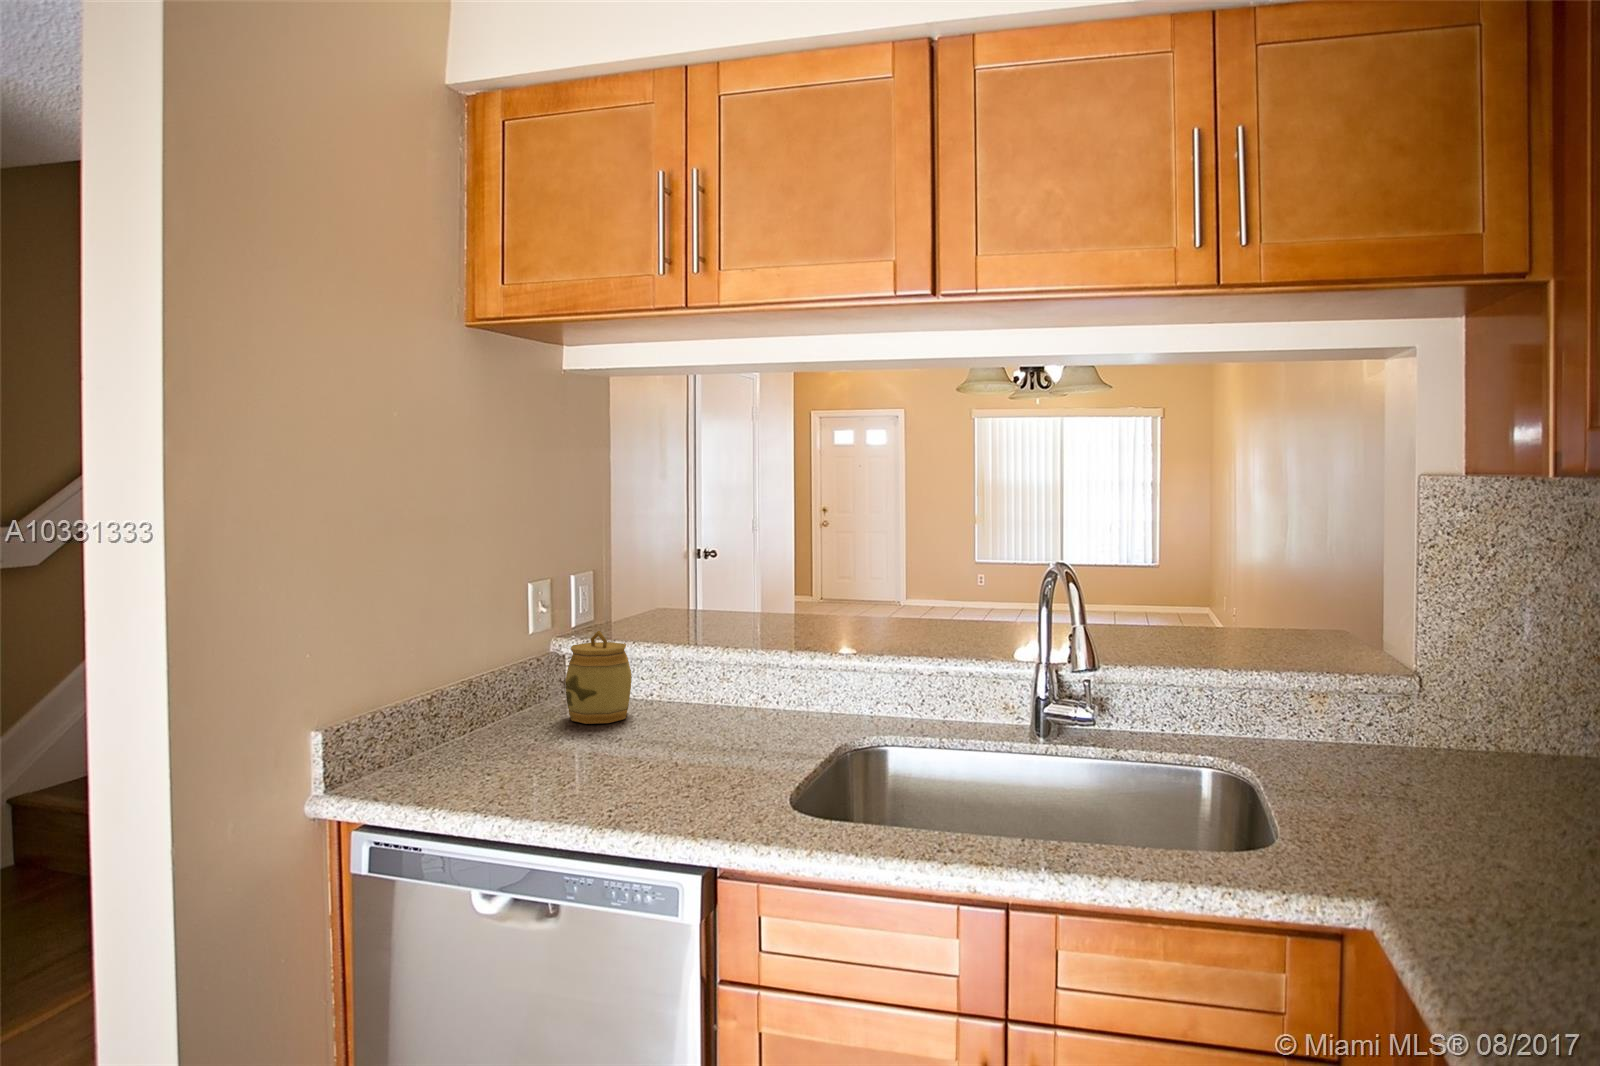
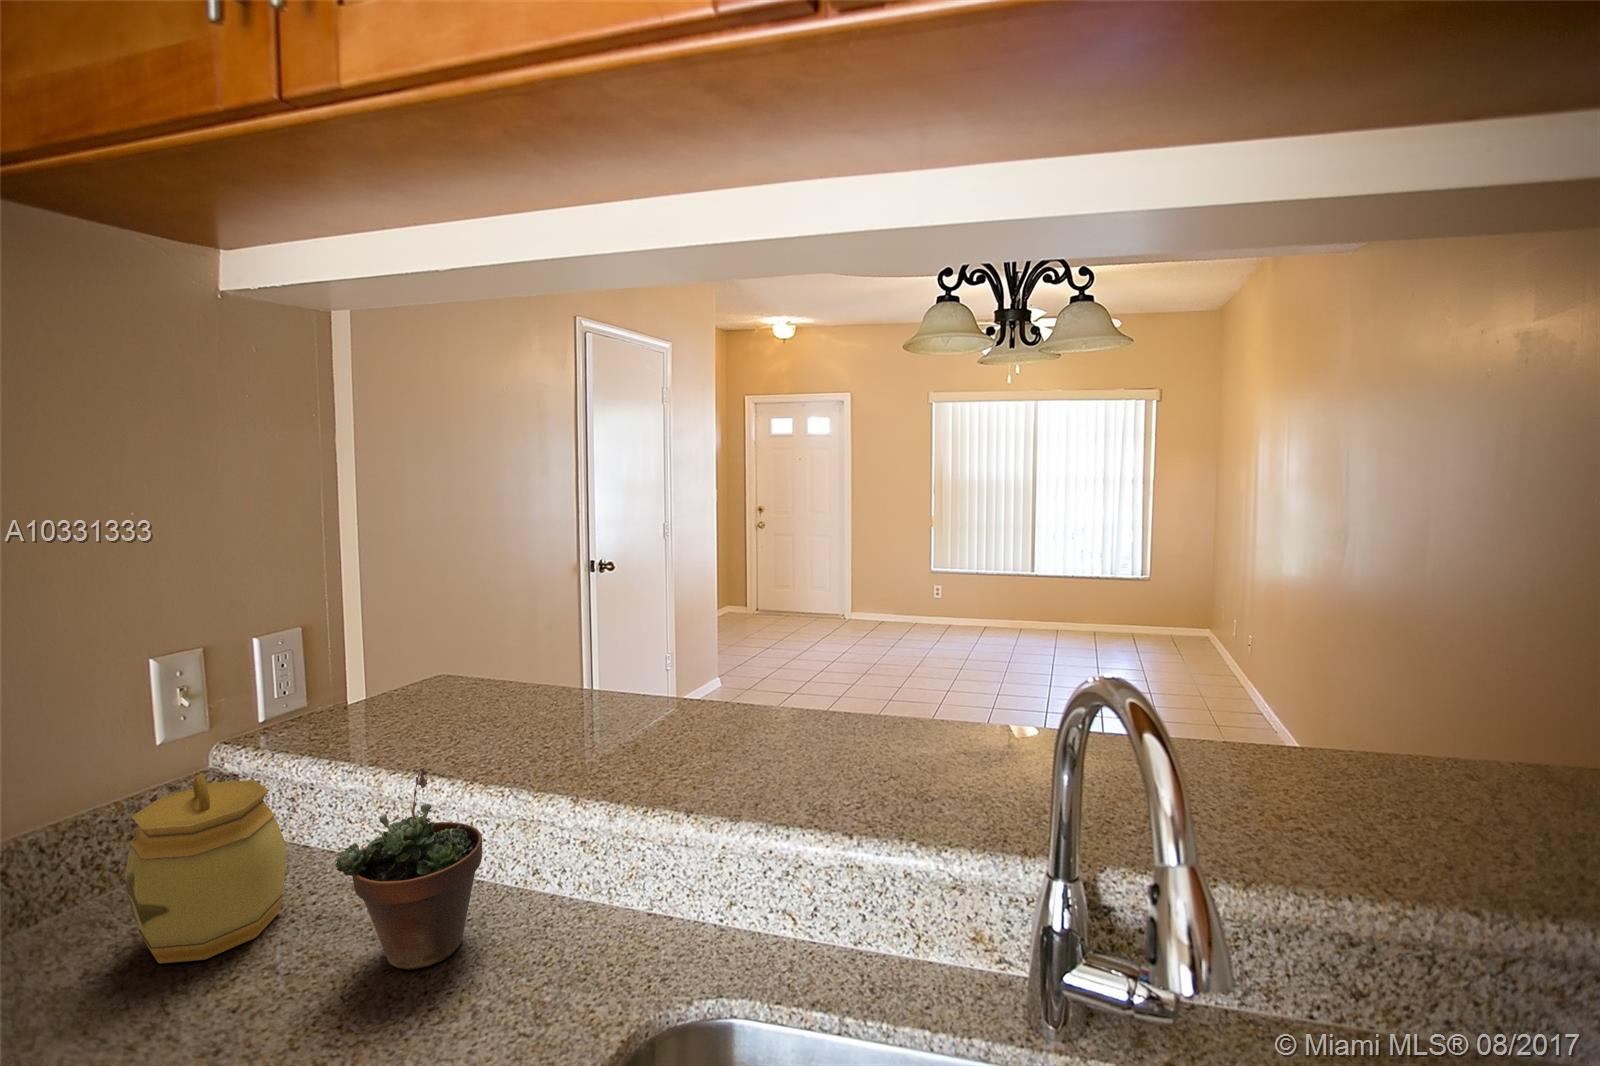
succulent plant: none [688,623,751,724] -> present [335,768,482,970]

